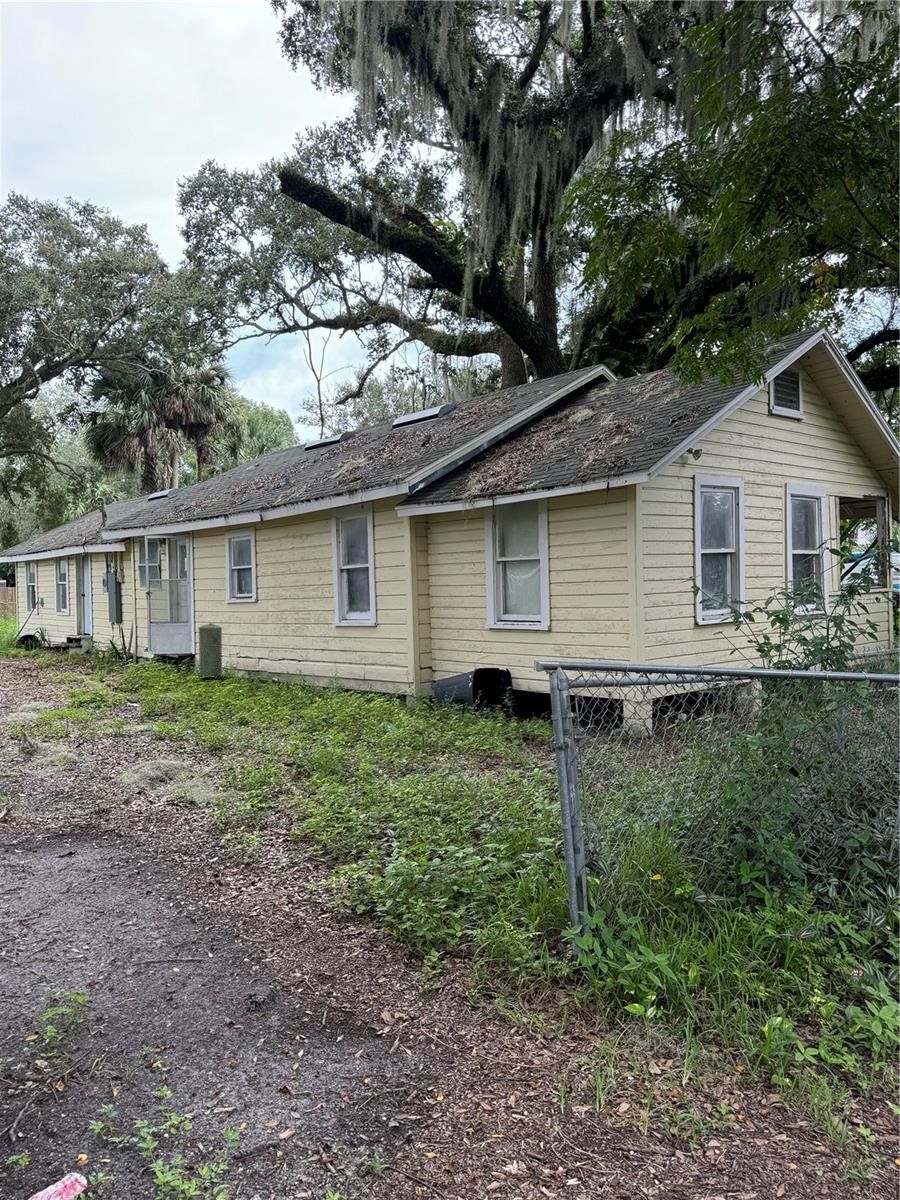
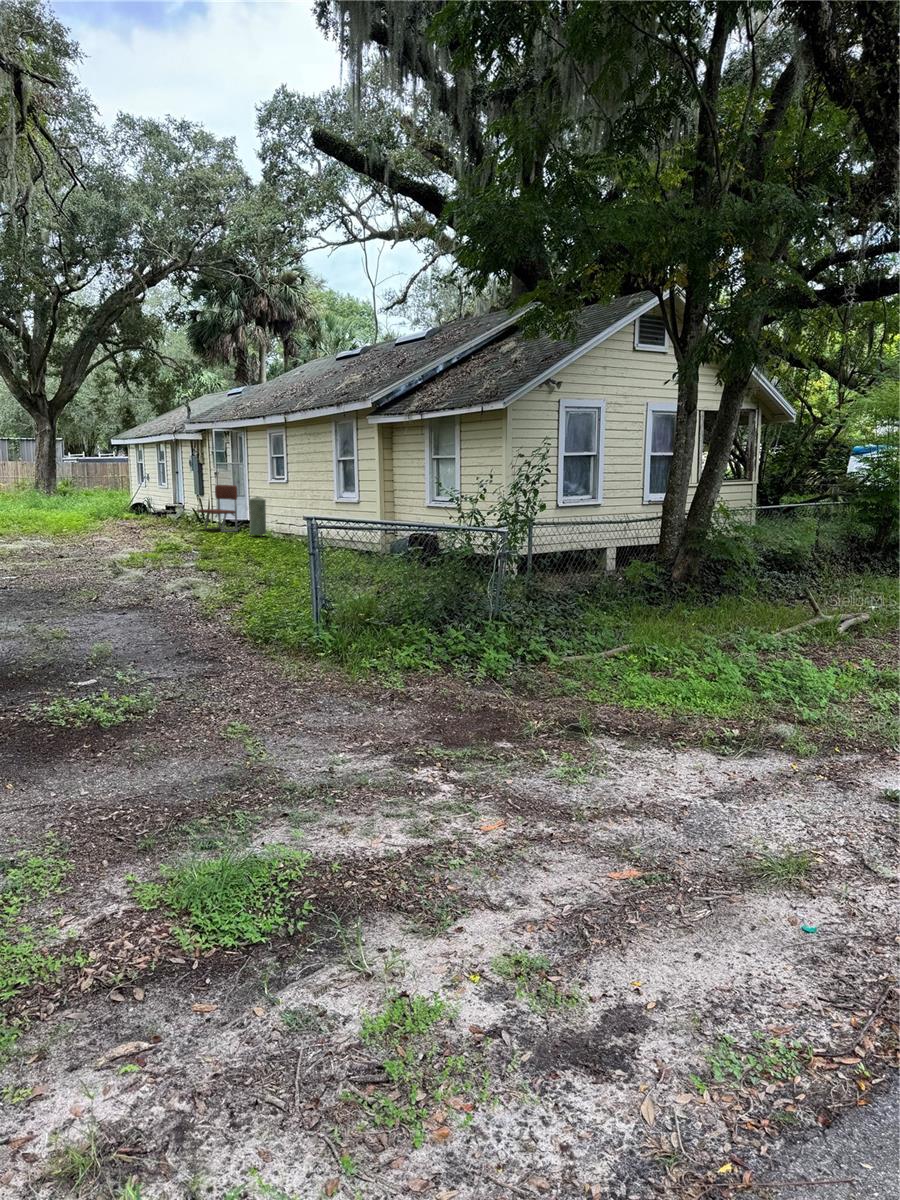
bench: none [120,609,177,673] -> present [198,485,238,532]

